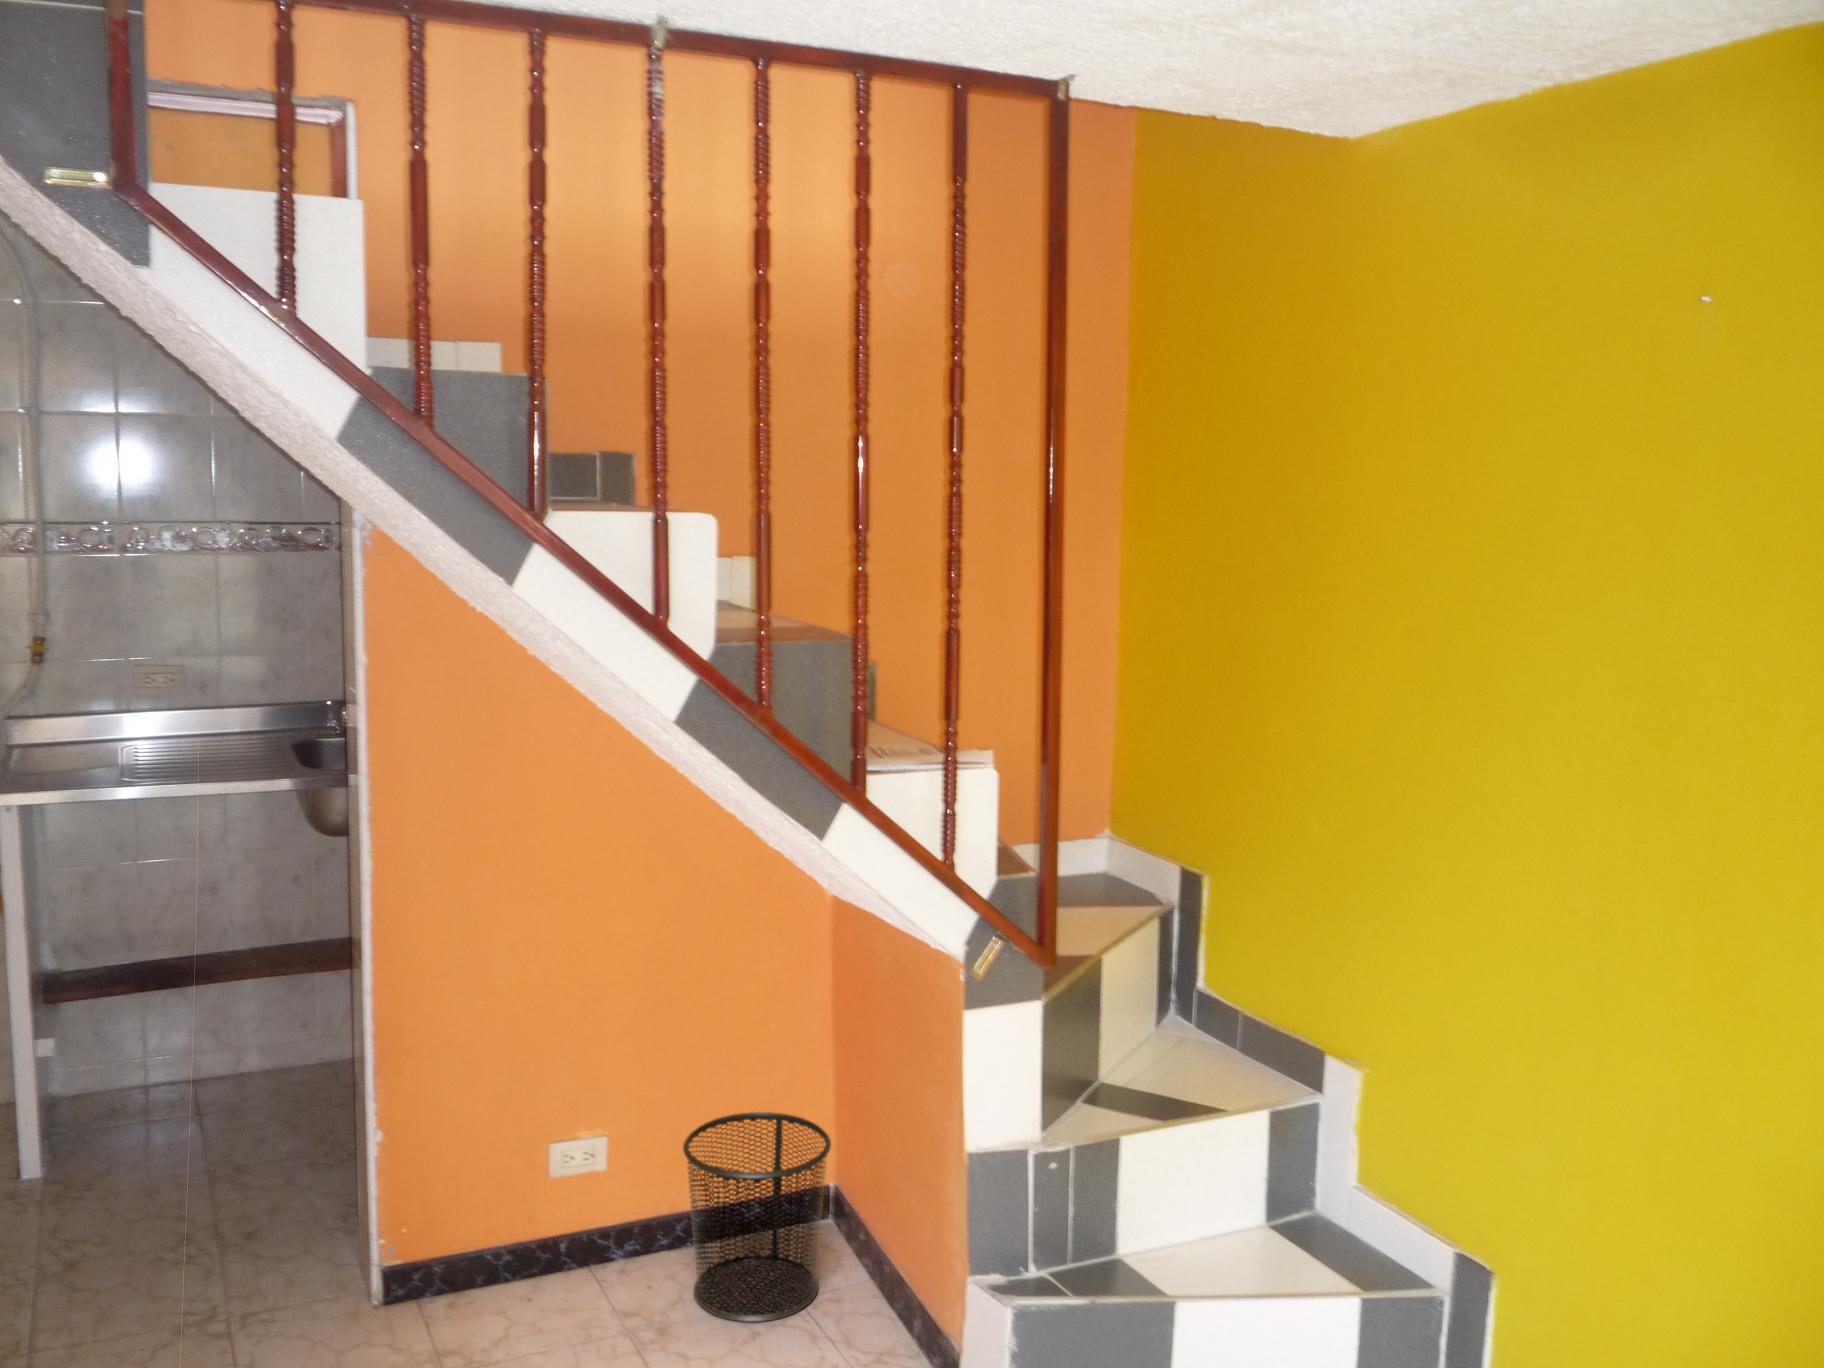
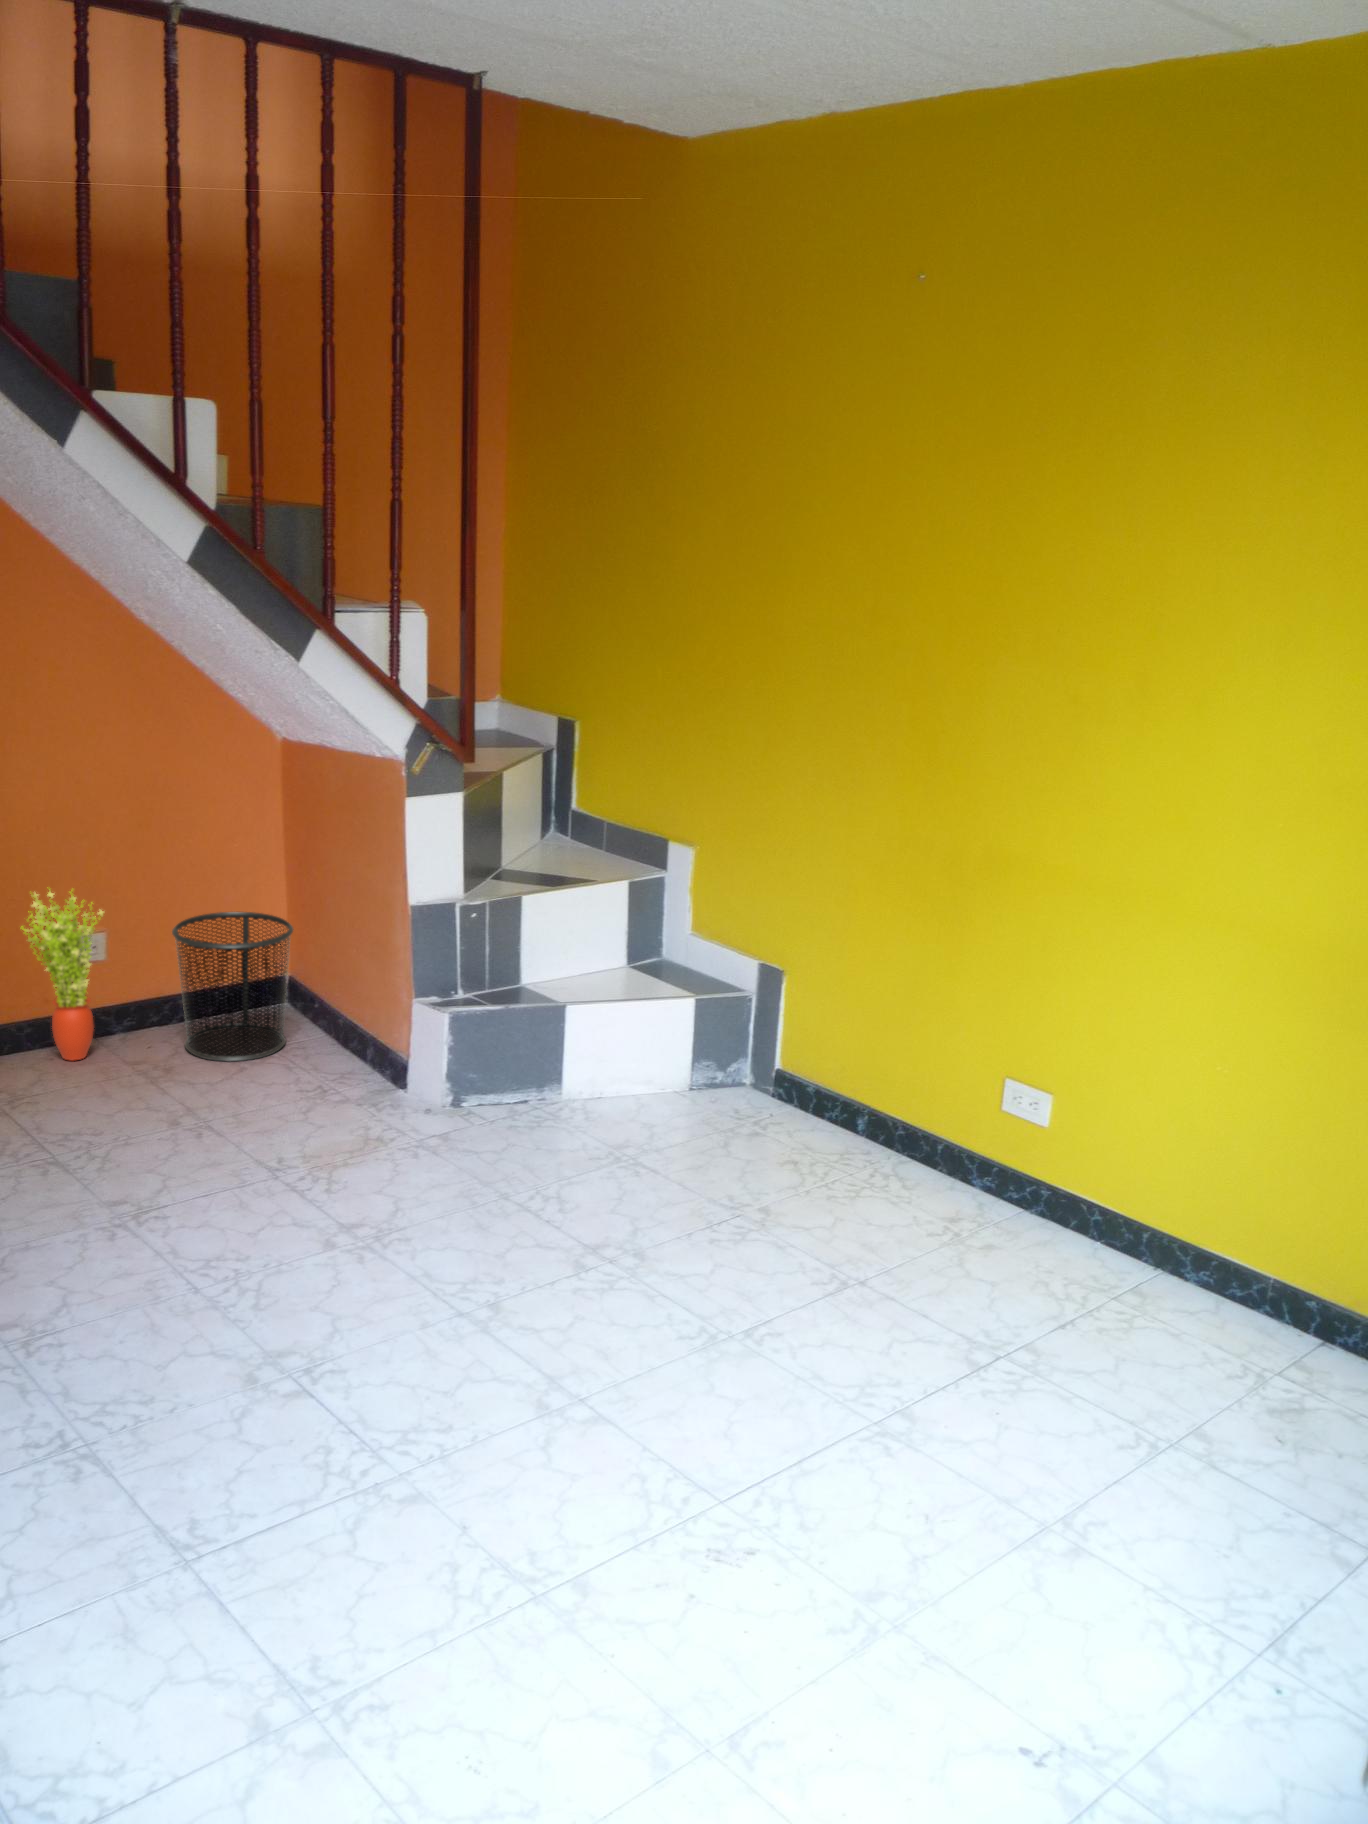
potted plant: none [501,1086,602,1304] -> present [22,889,104,1060]

